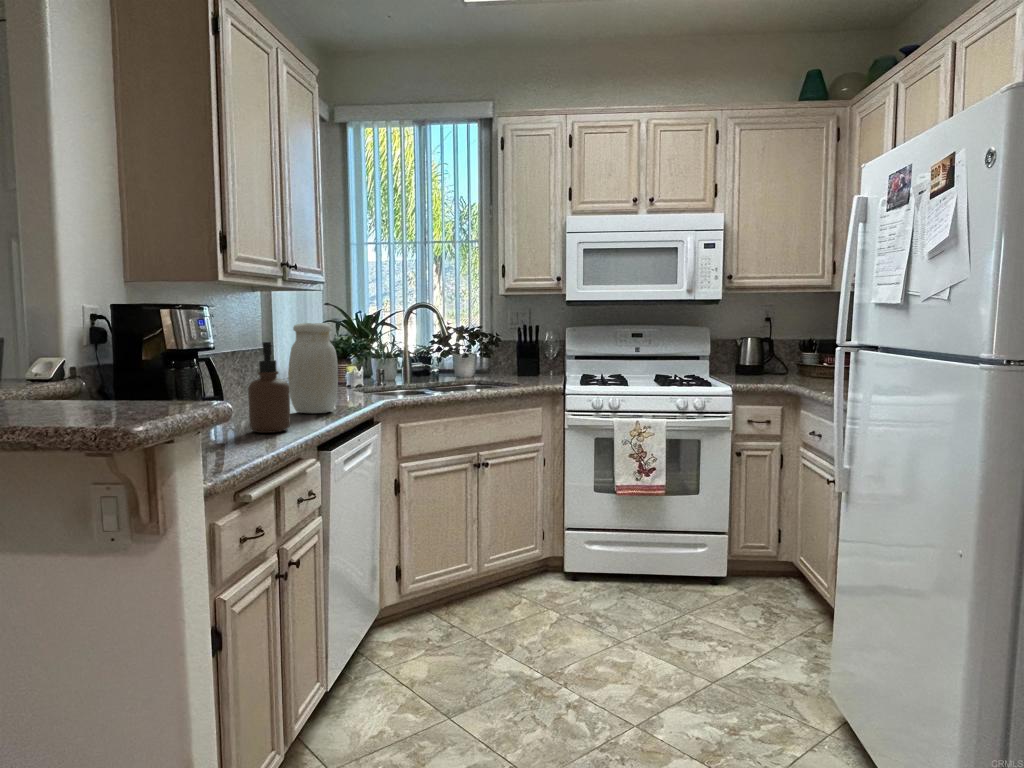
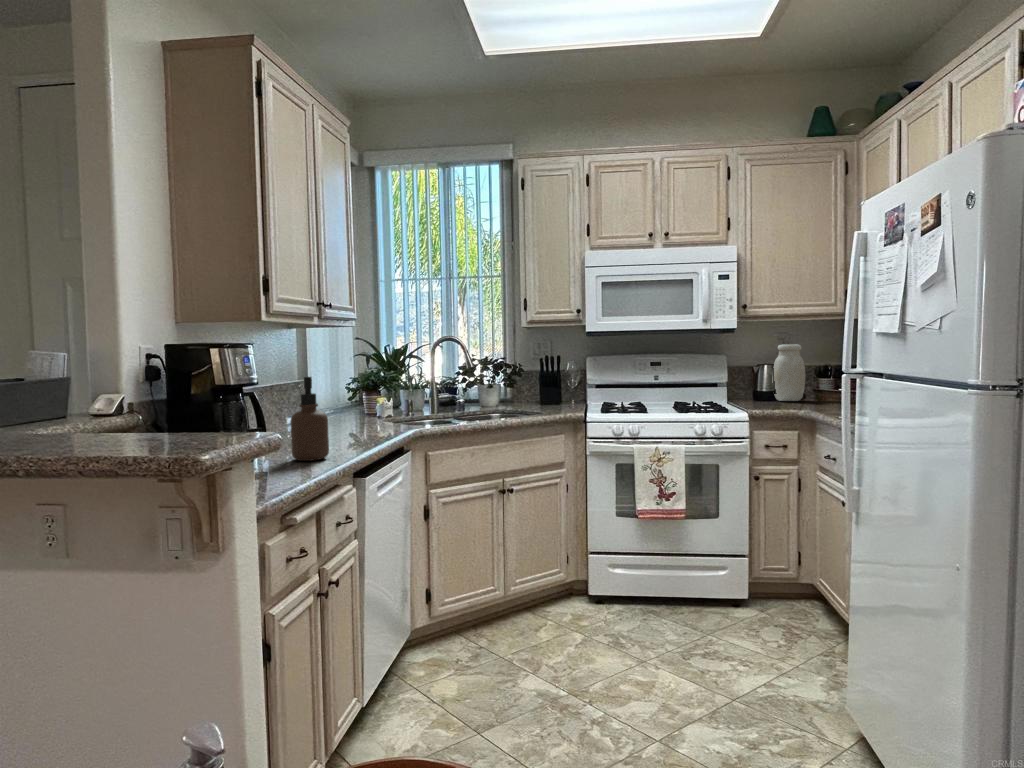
jar: present [288,323,338,413] -> present [774,344,805,401]

